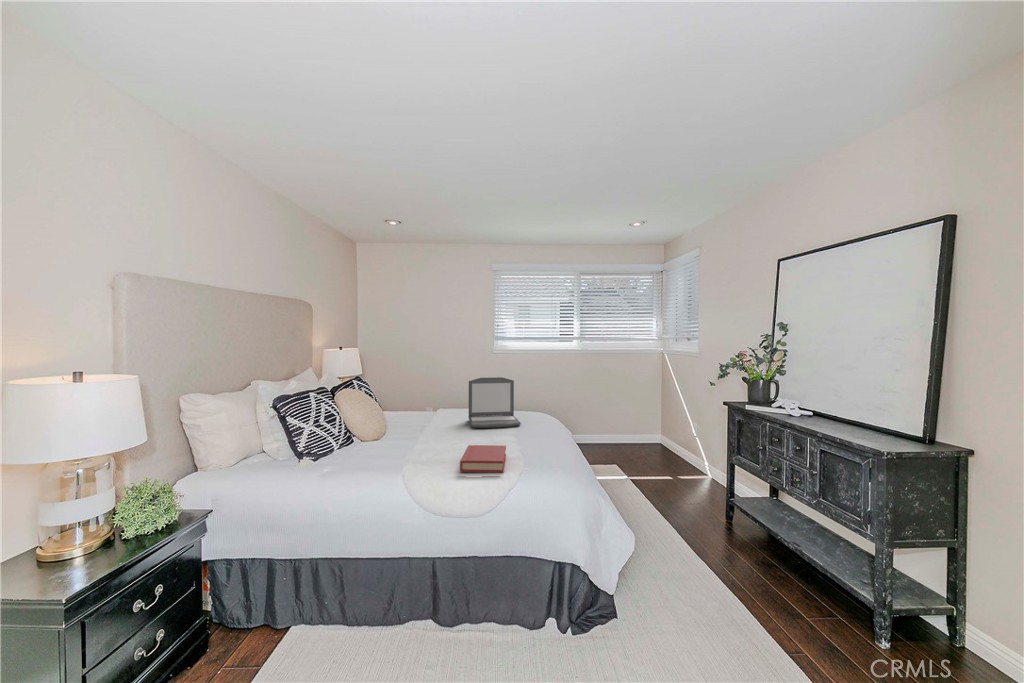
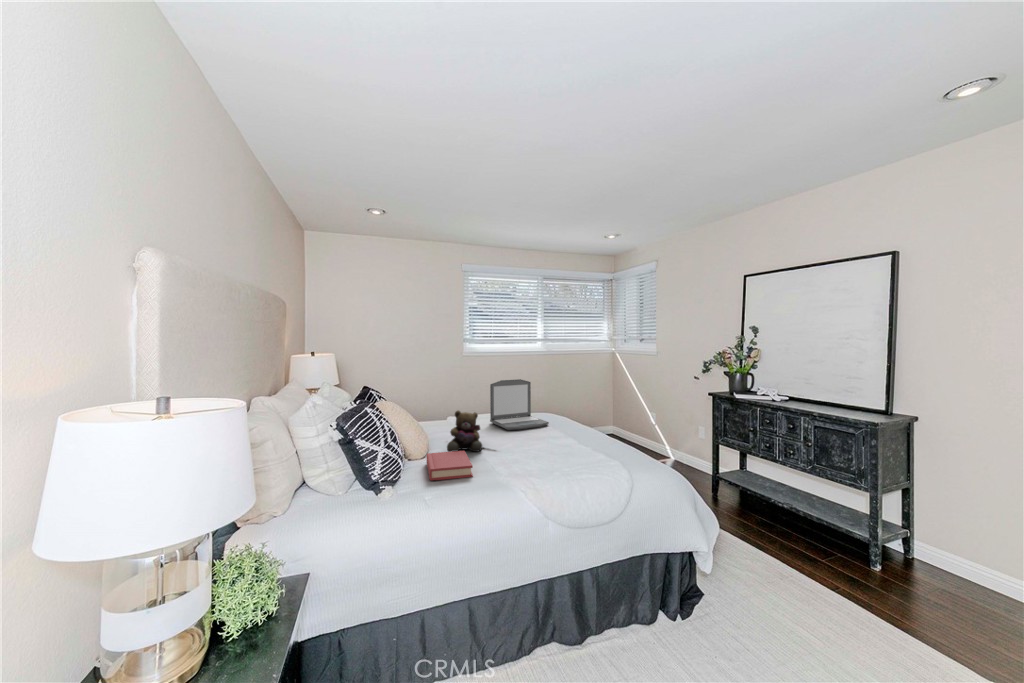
teddy bear: none [393,404,428,446] -> present [447,410,482,452]
hardback book: present [460,445,506,473] -> present [427,451,473,481]

